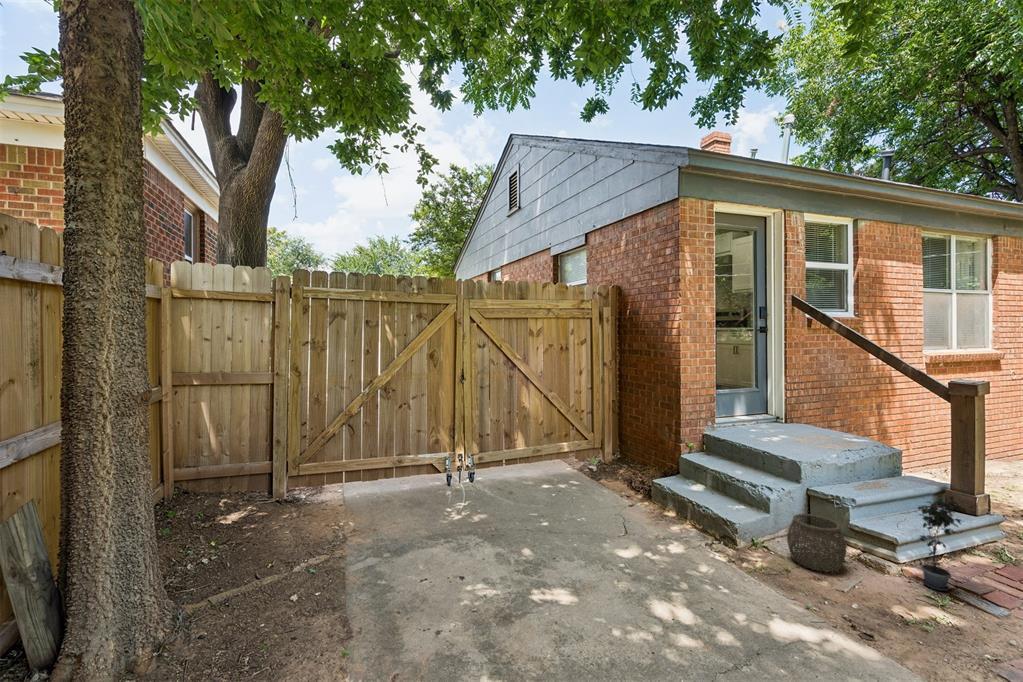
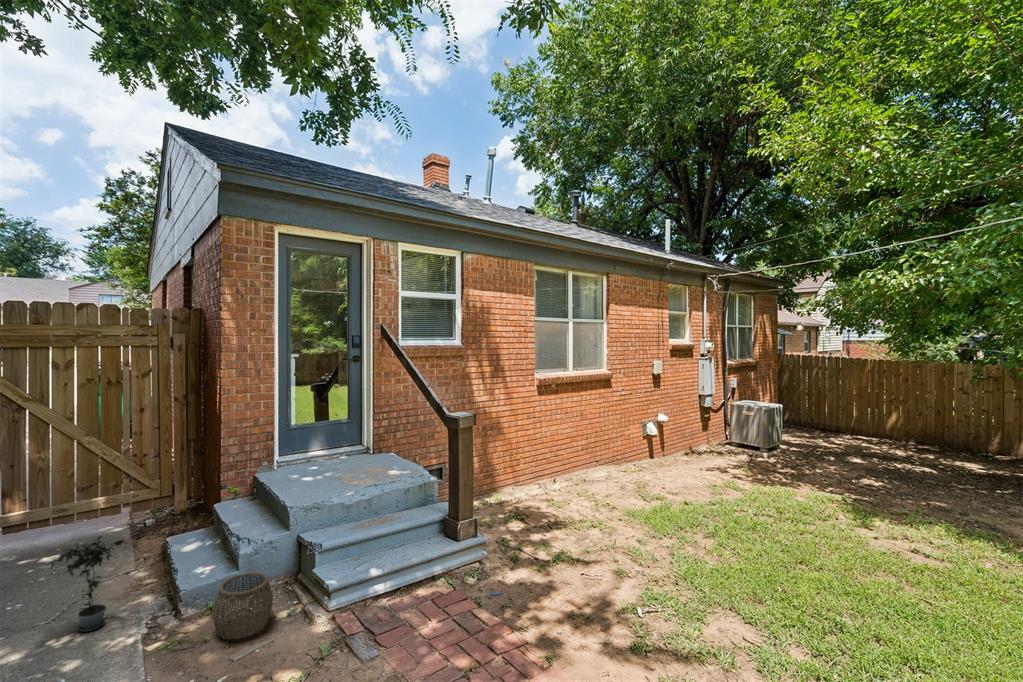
potted plant: present [915,496,967,591] -> present [51,536,126,632]

